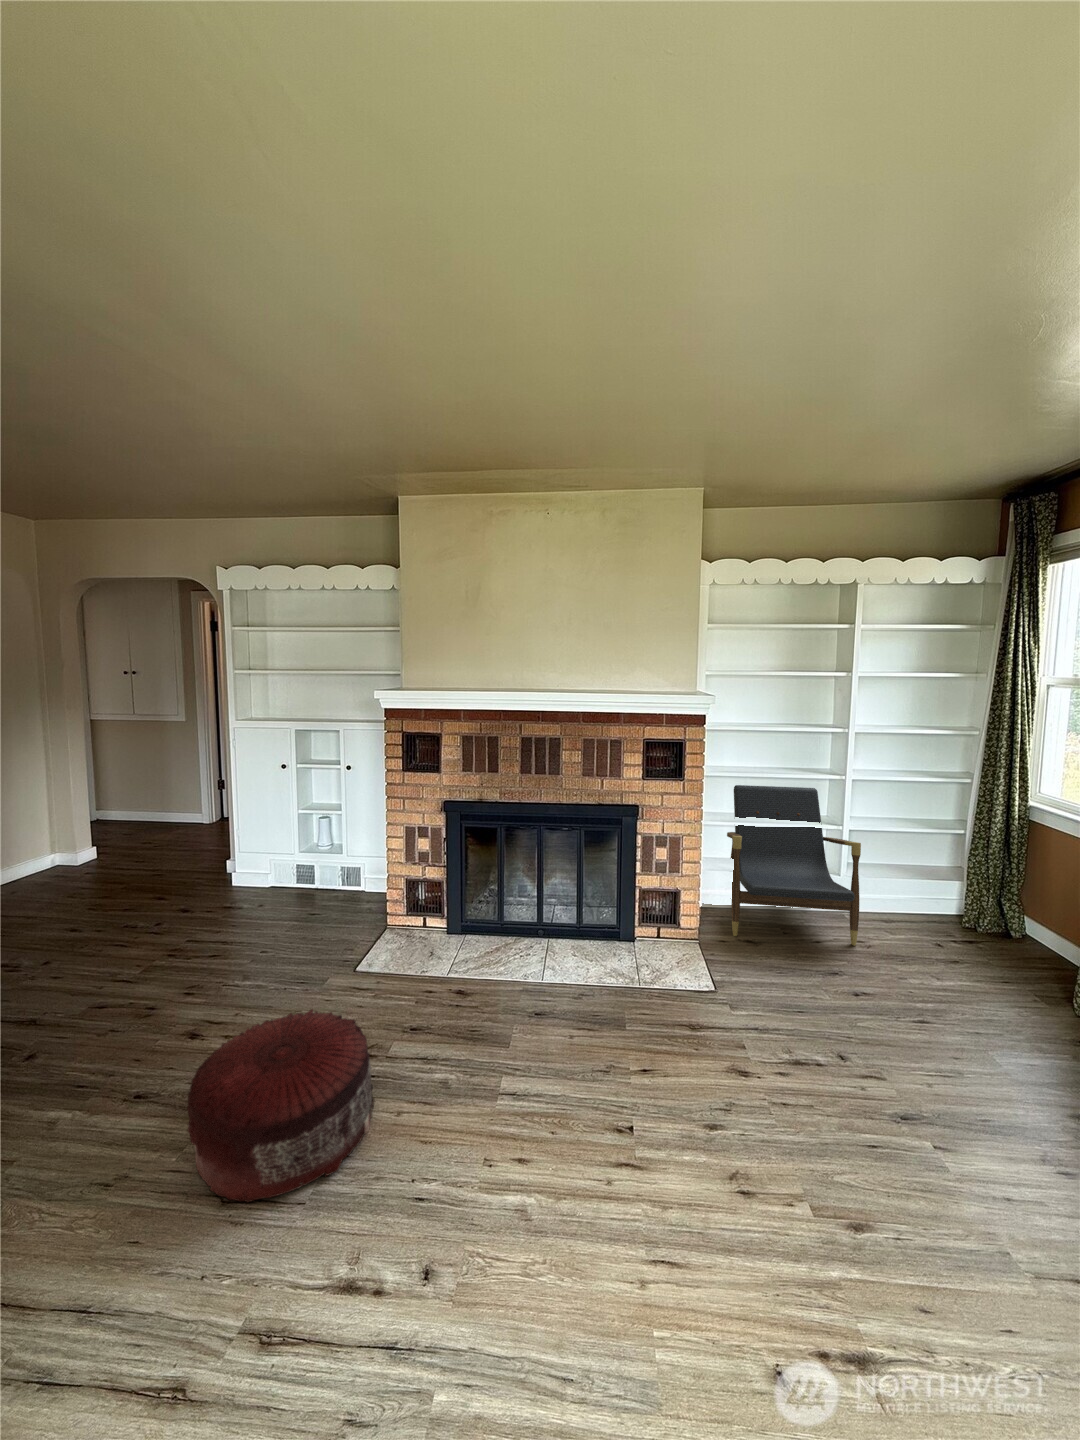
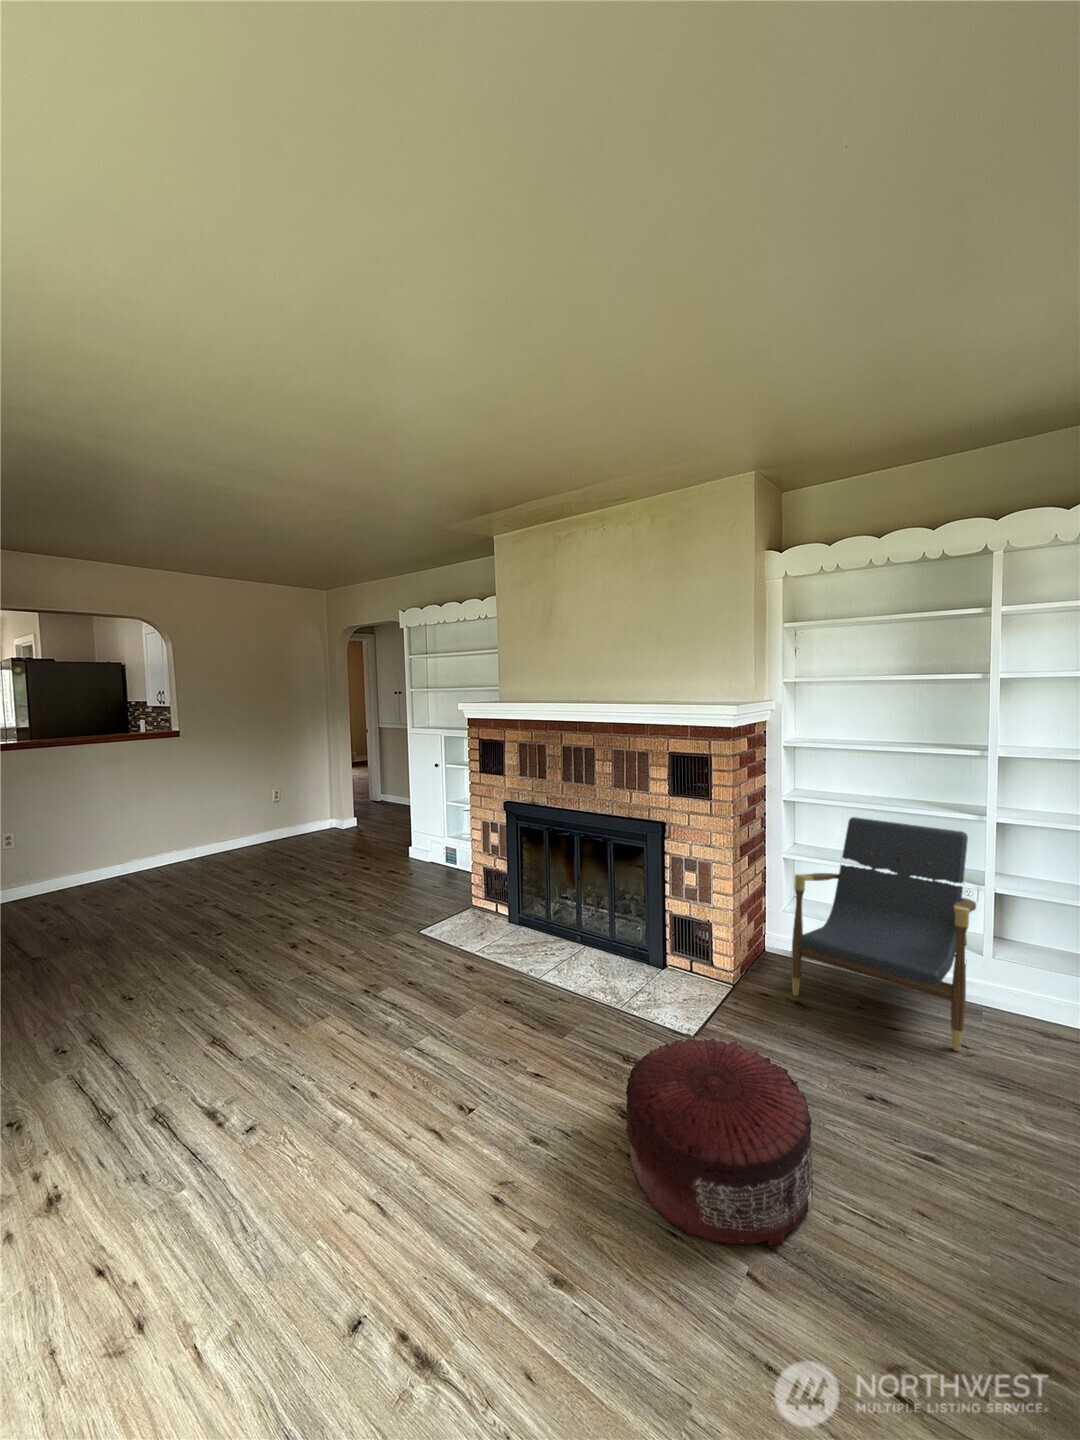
pouf: present [187,1009,374,1202] -> present [626,1038,813,1245]

